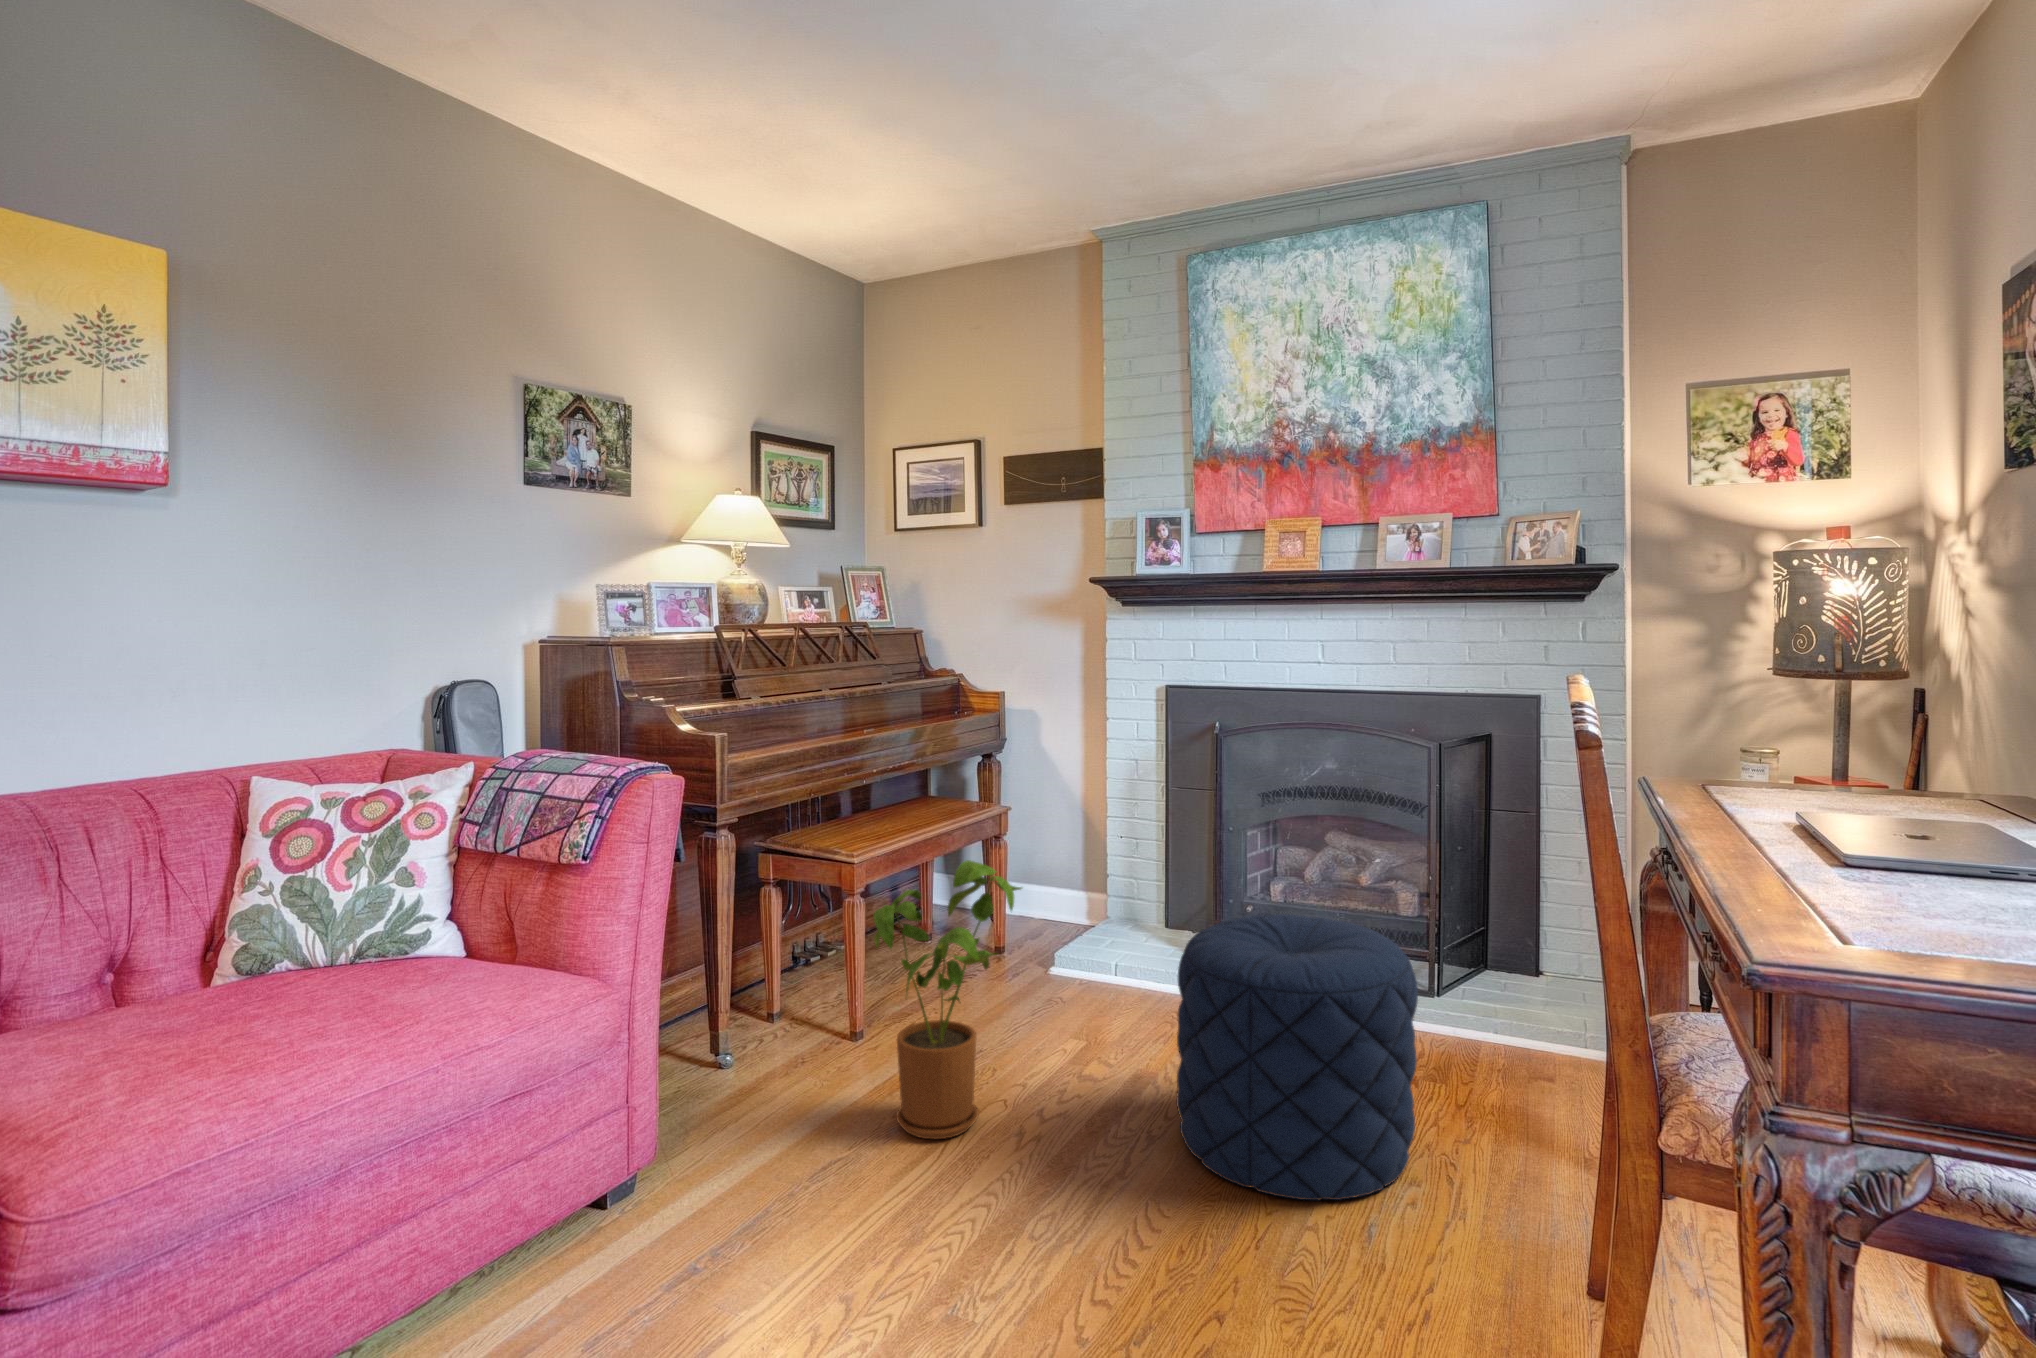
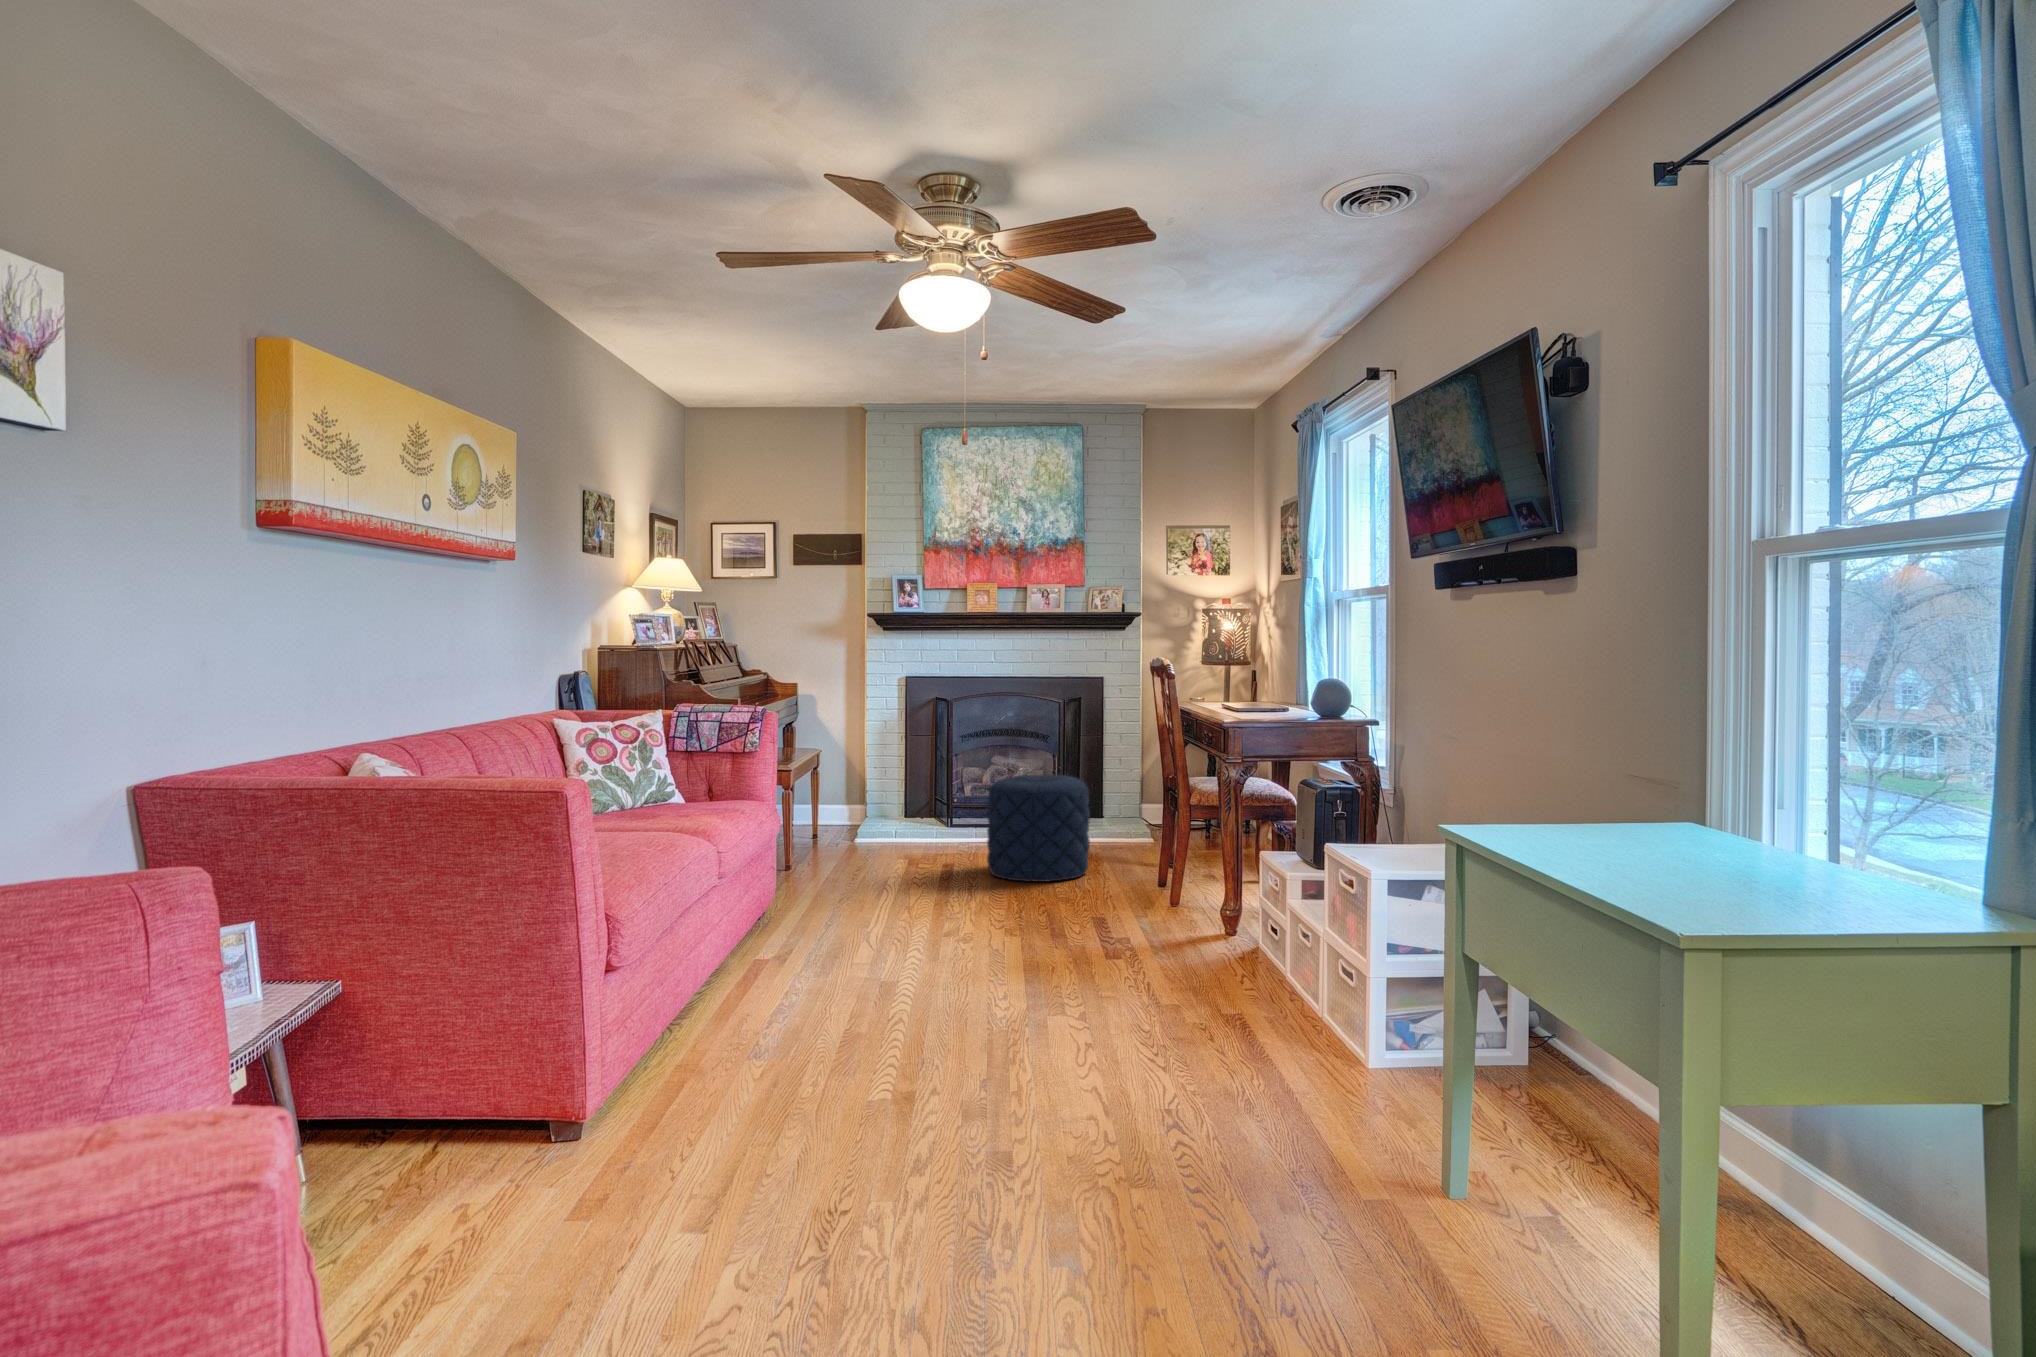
house plant: present [873,860,1022,1139] -> none [842,755,918,889]

